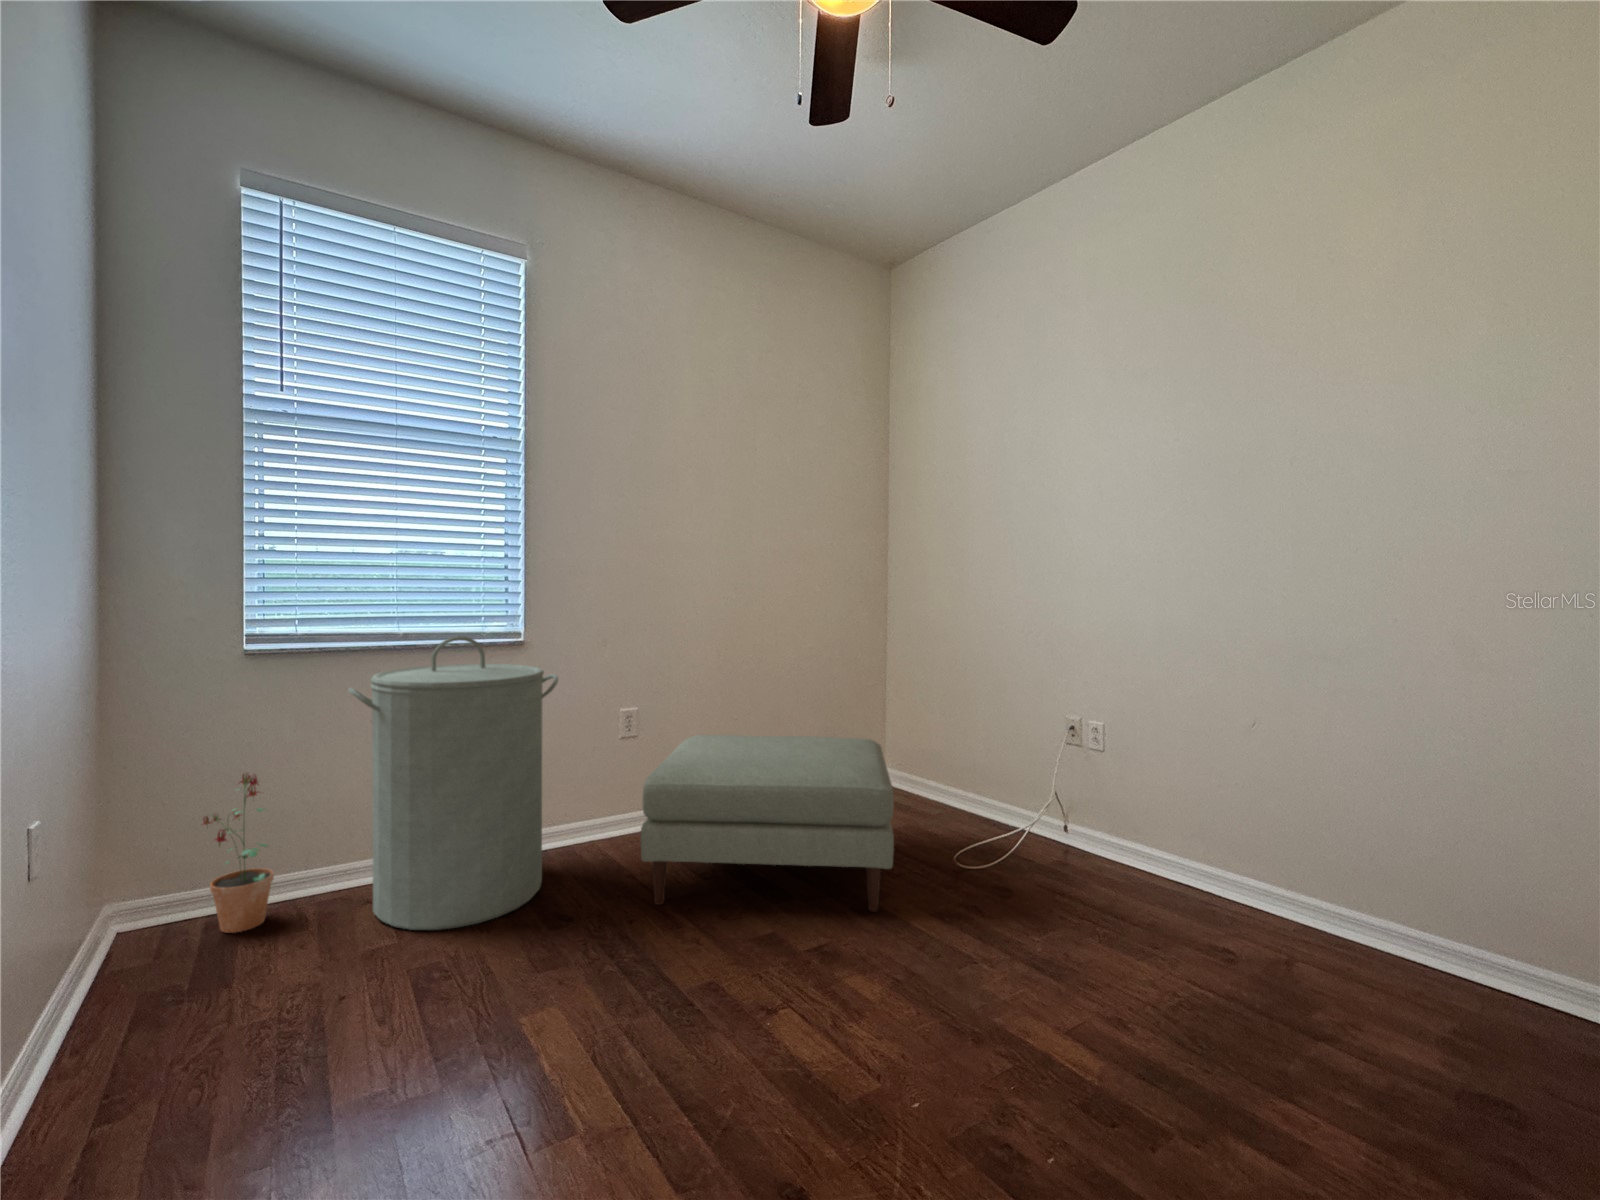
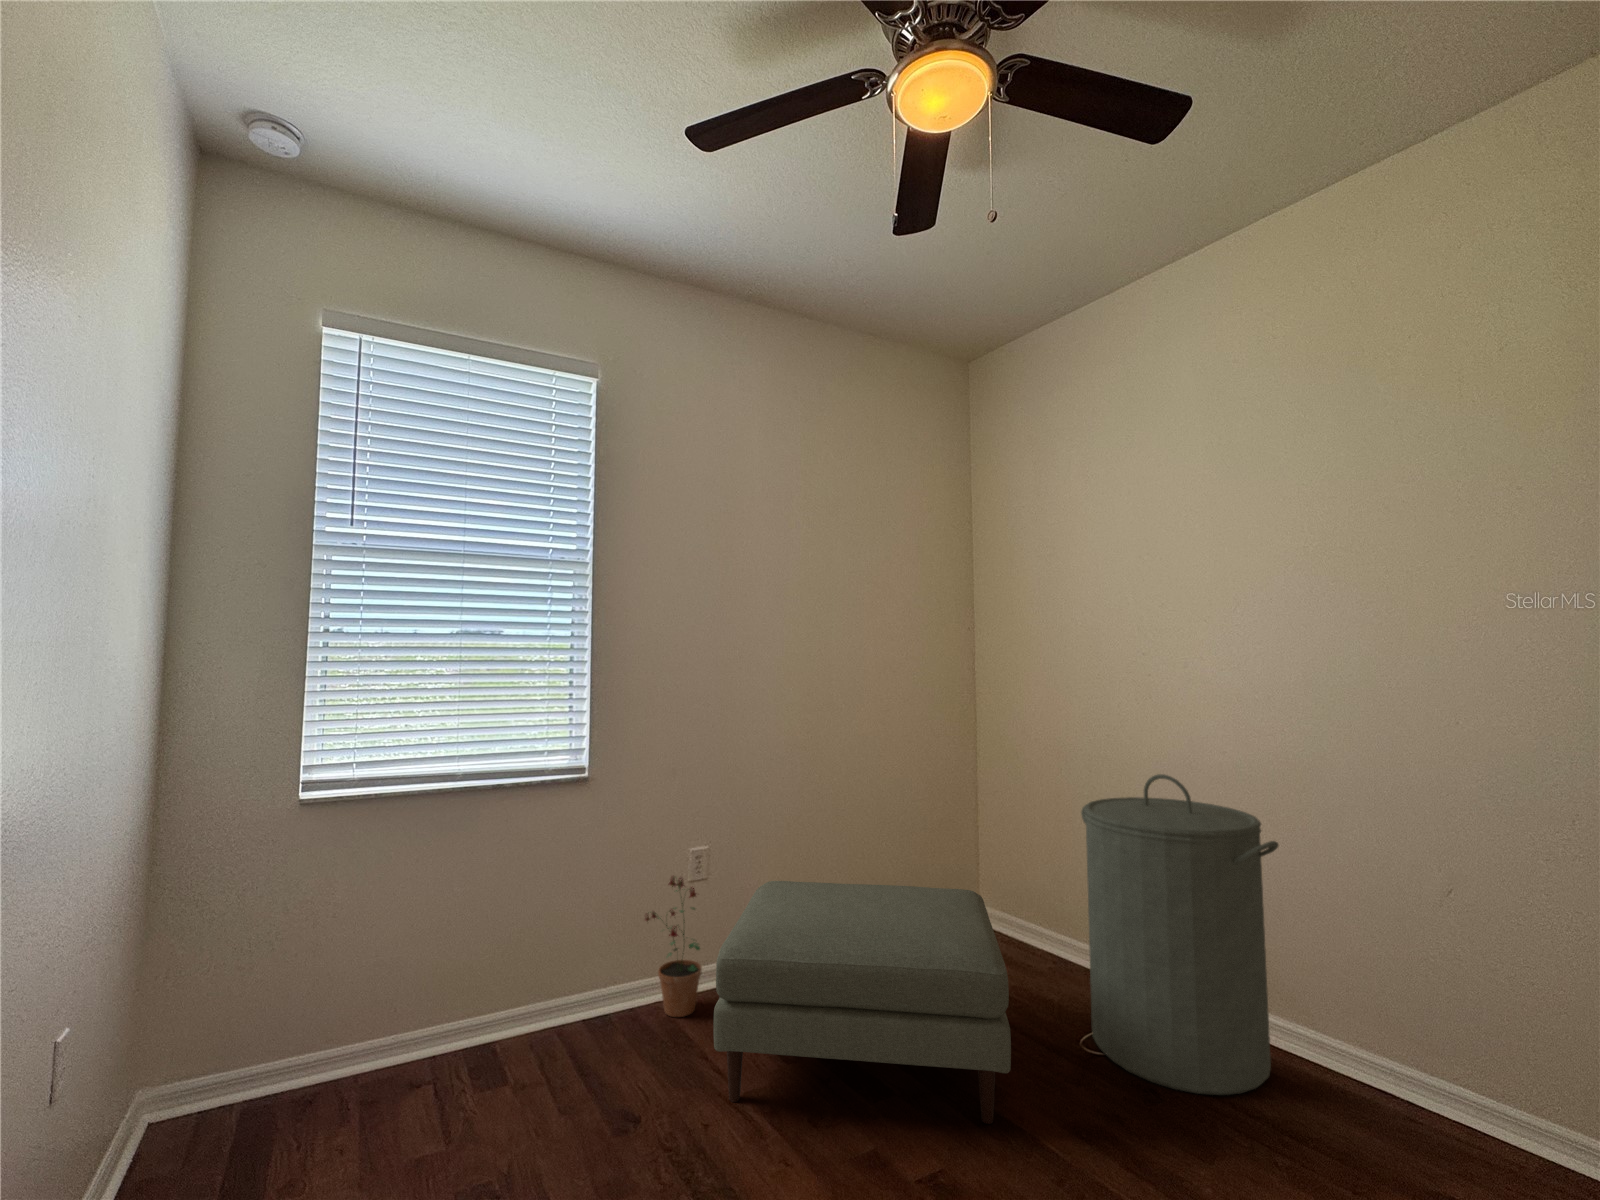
laundry hamper: present [348,636,558,930] -> present [1081,774,1278,1095]
potted plant: present [202,773,274,933] -> present [645,876,702,1017]

